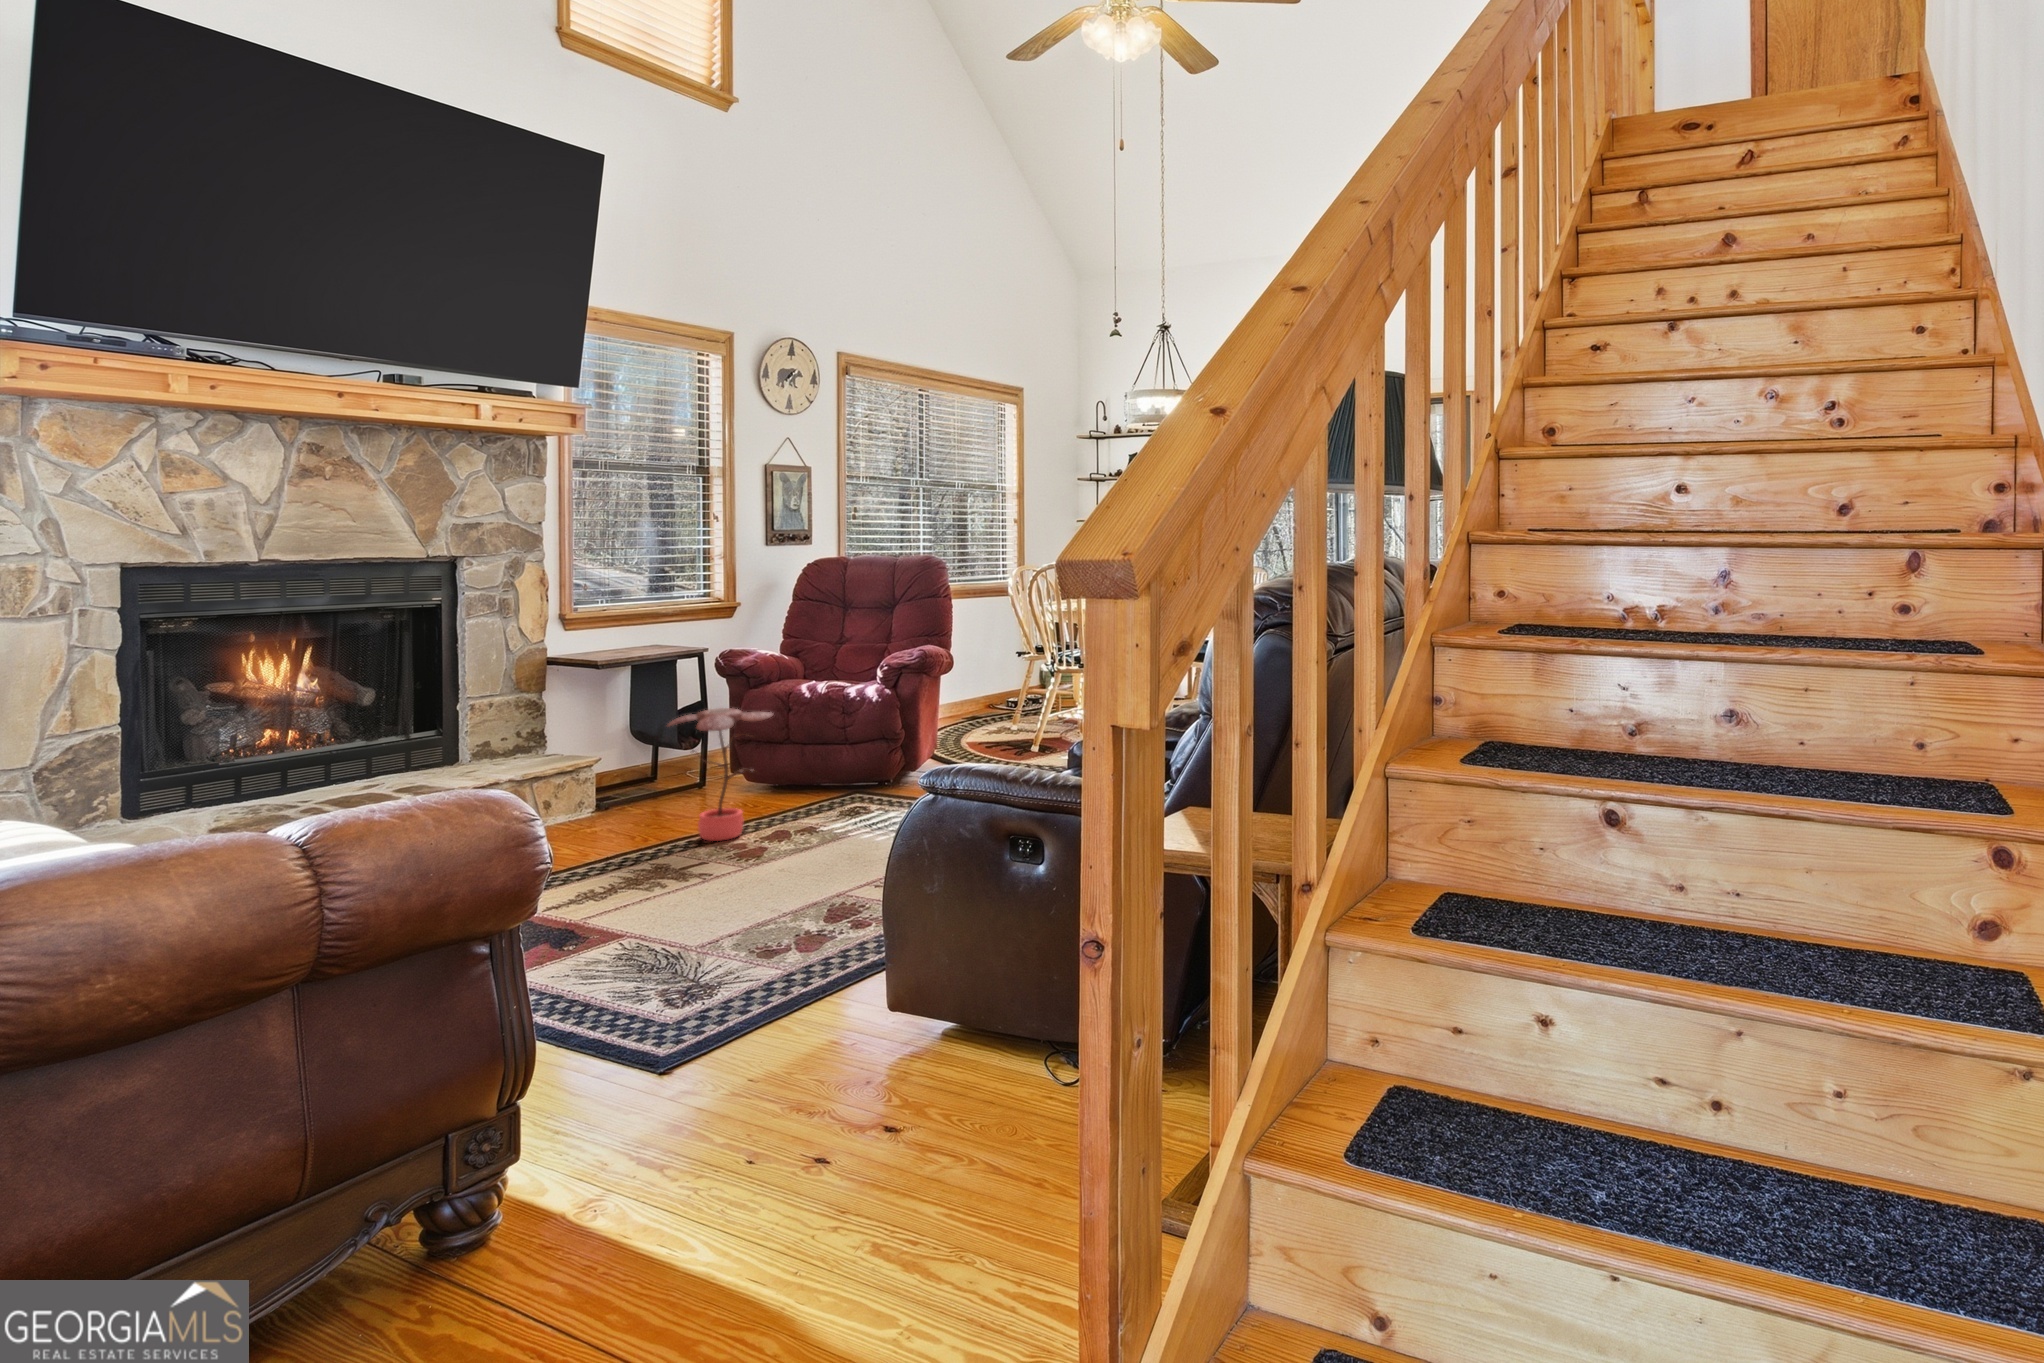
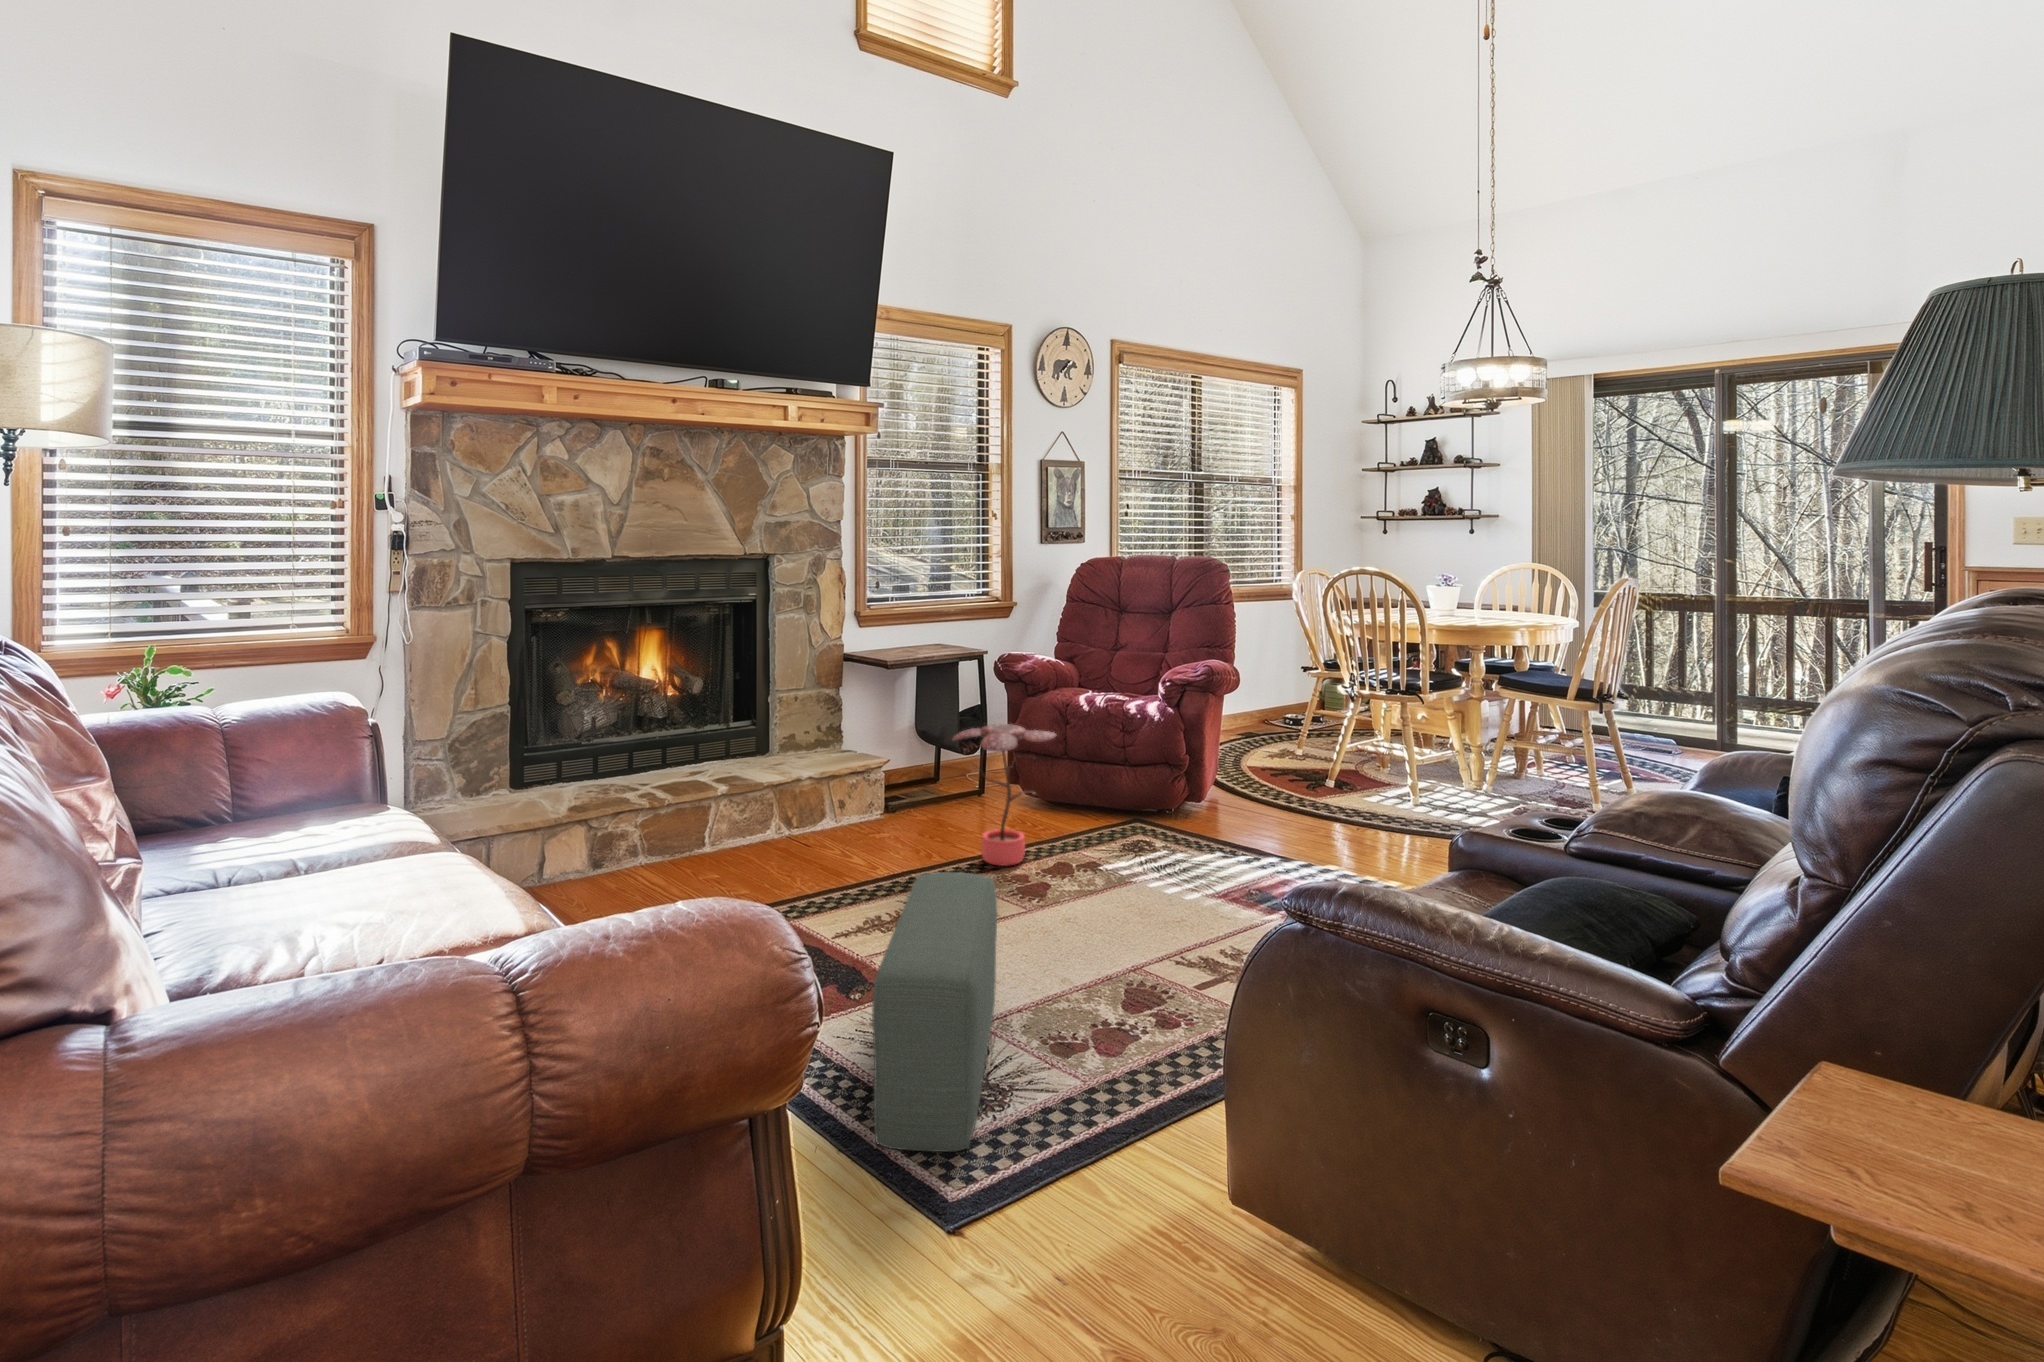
pouf: none [586,820,707,1037] -> present [872,872,997,1152]

